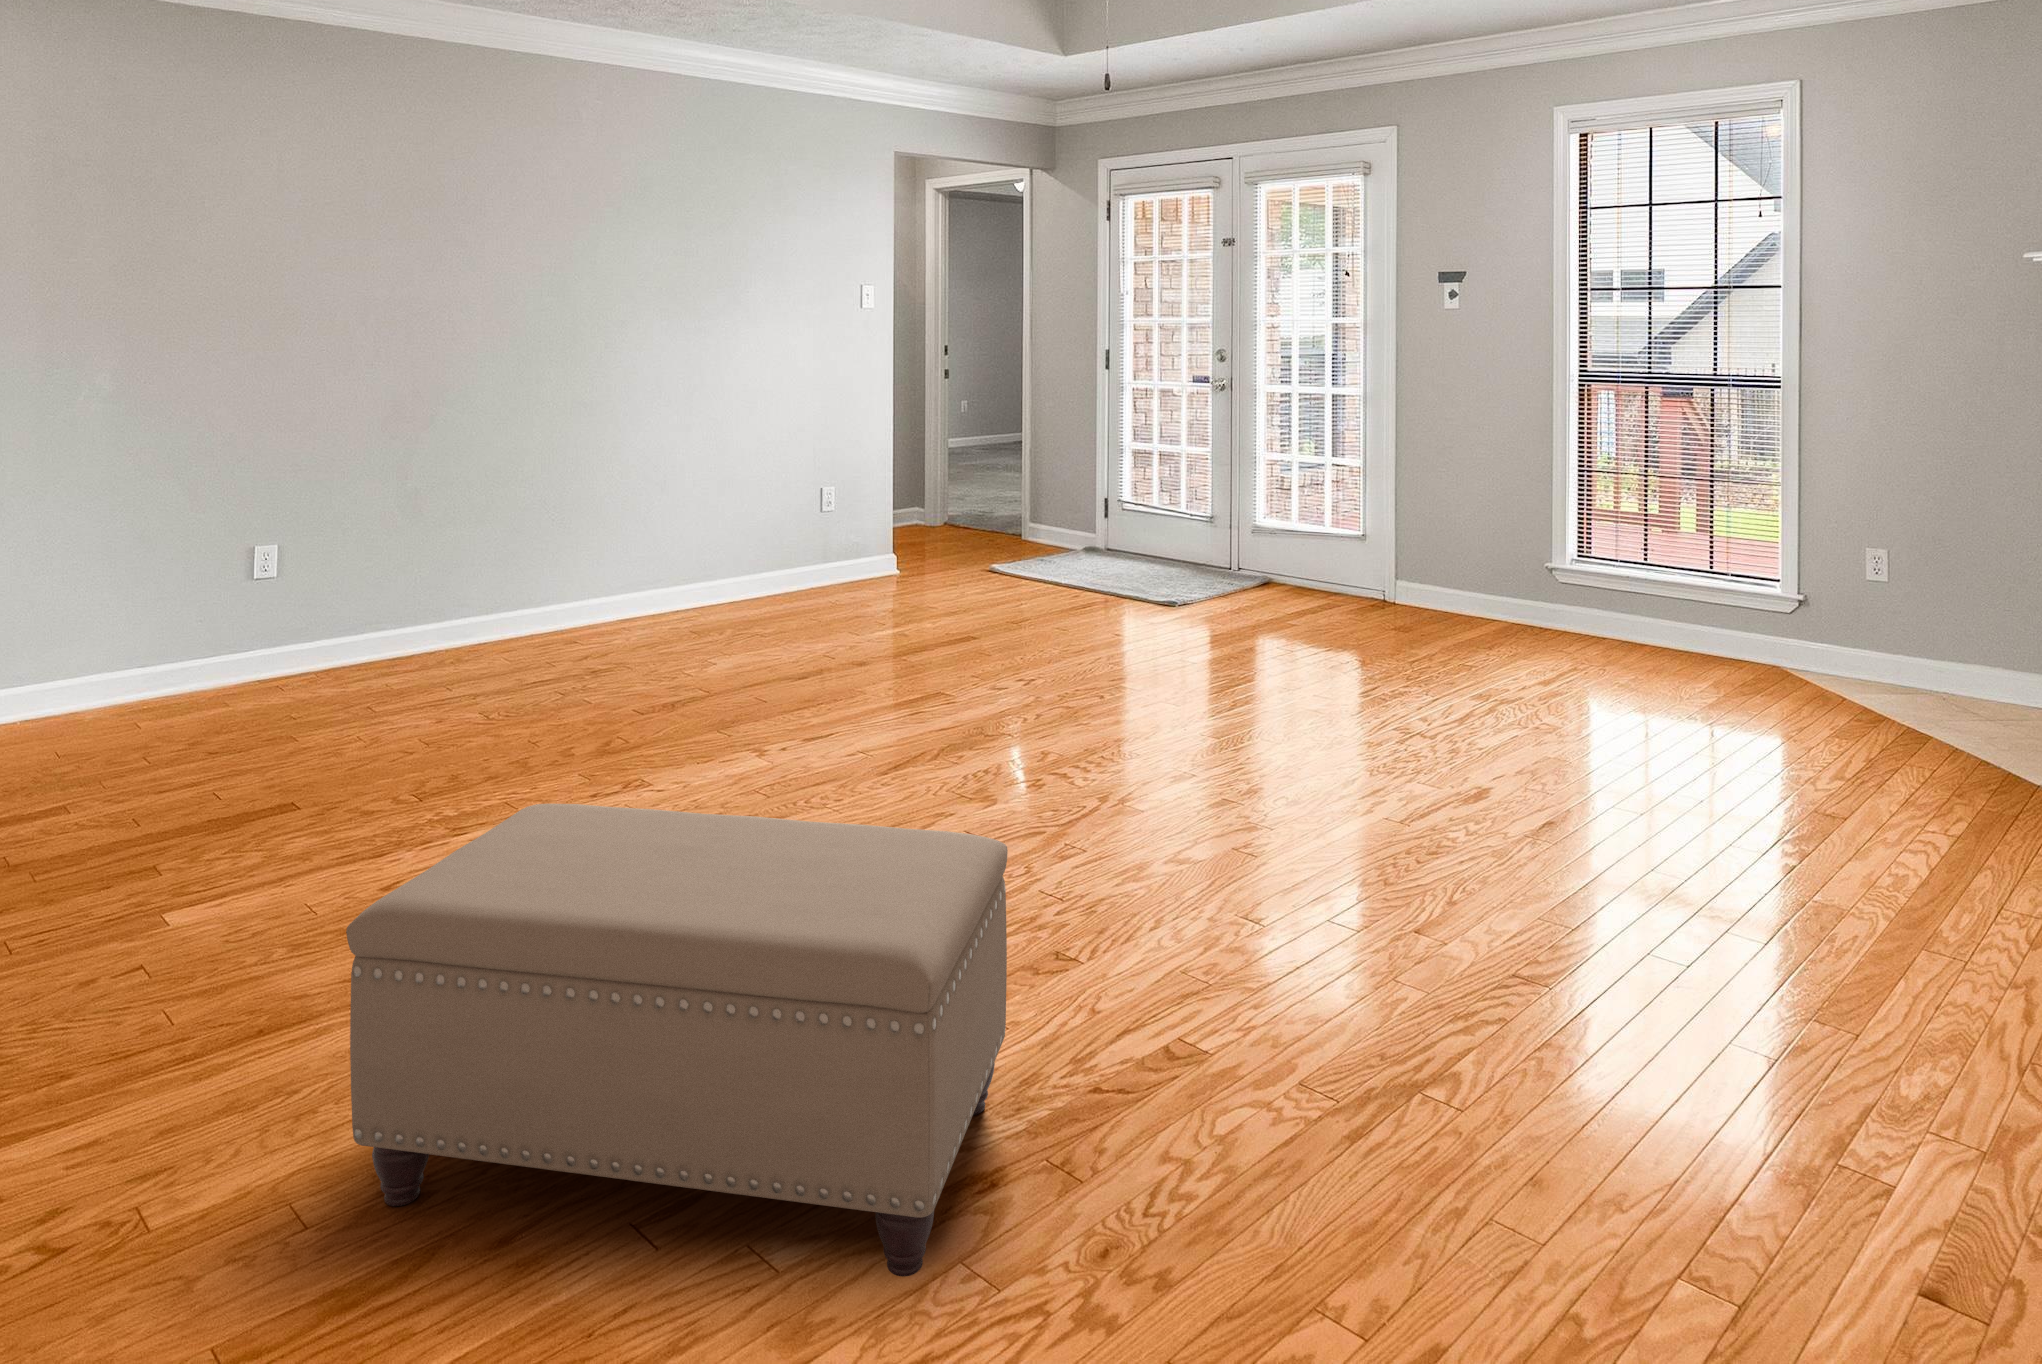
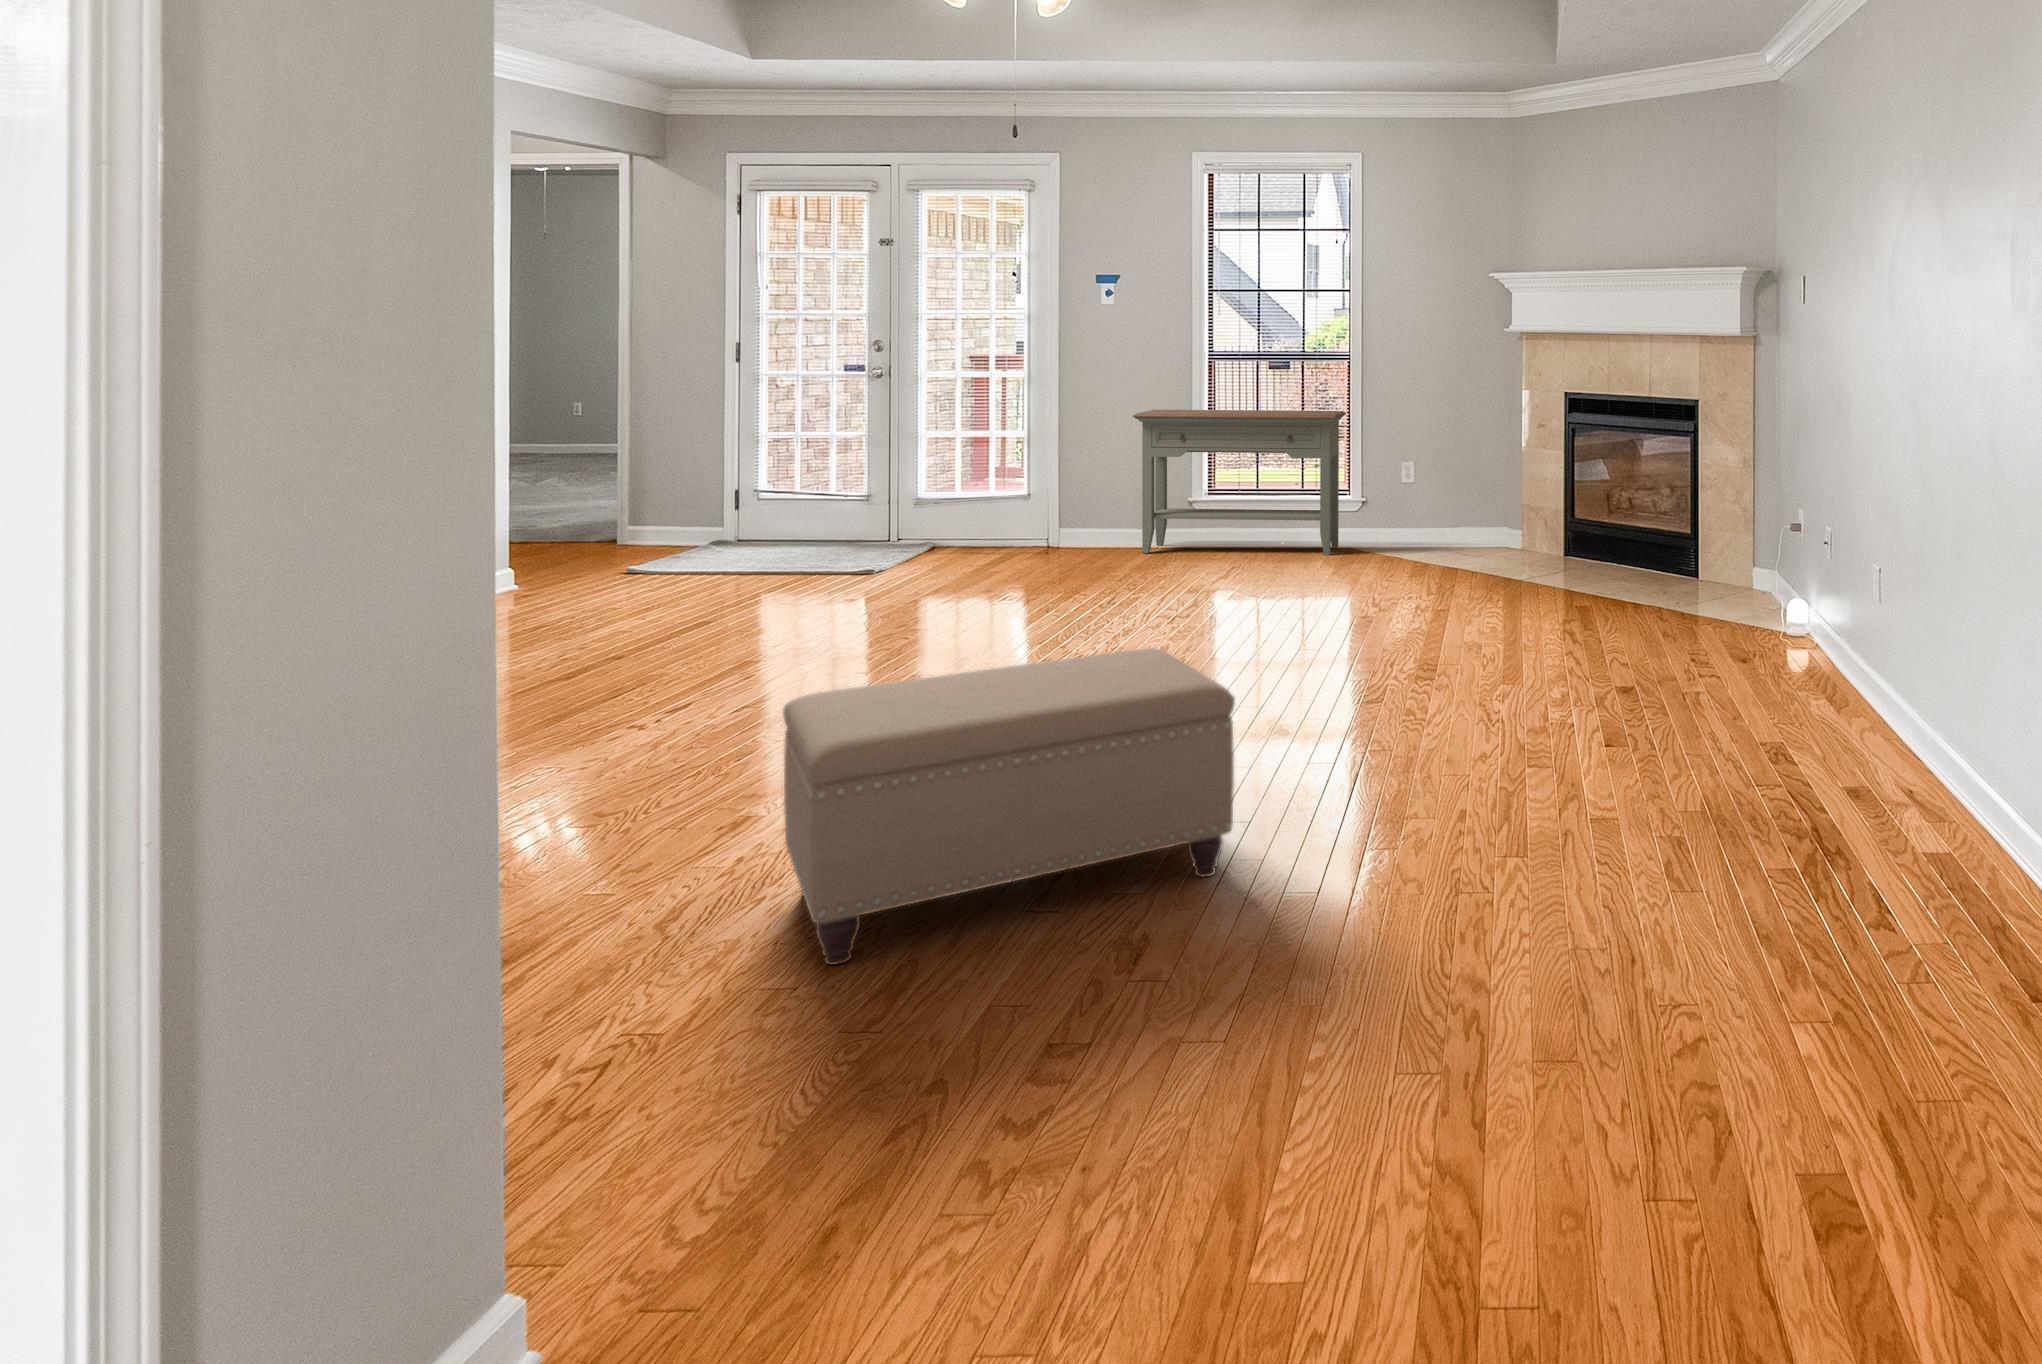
console table: none [1462,443,1772,674] -> present [1133,410,1346,555]

